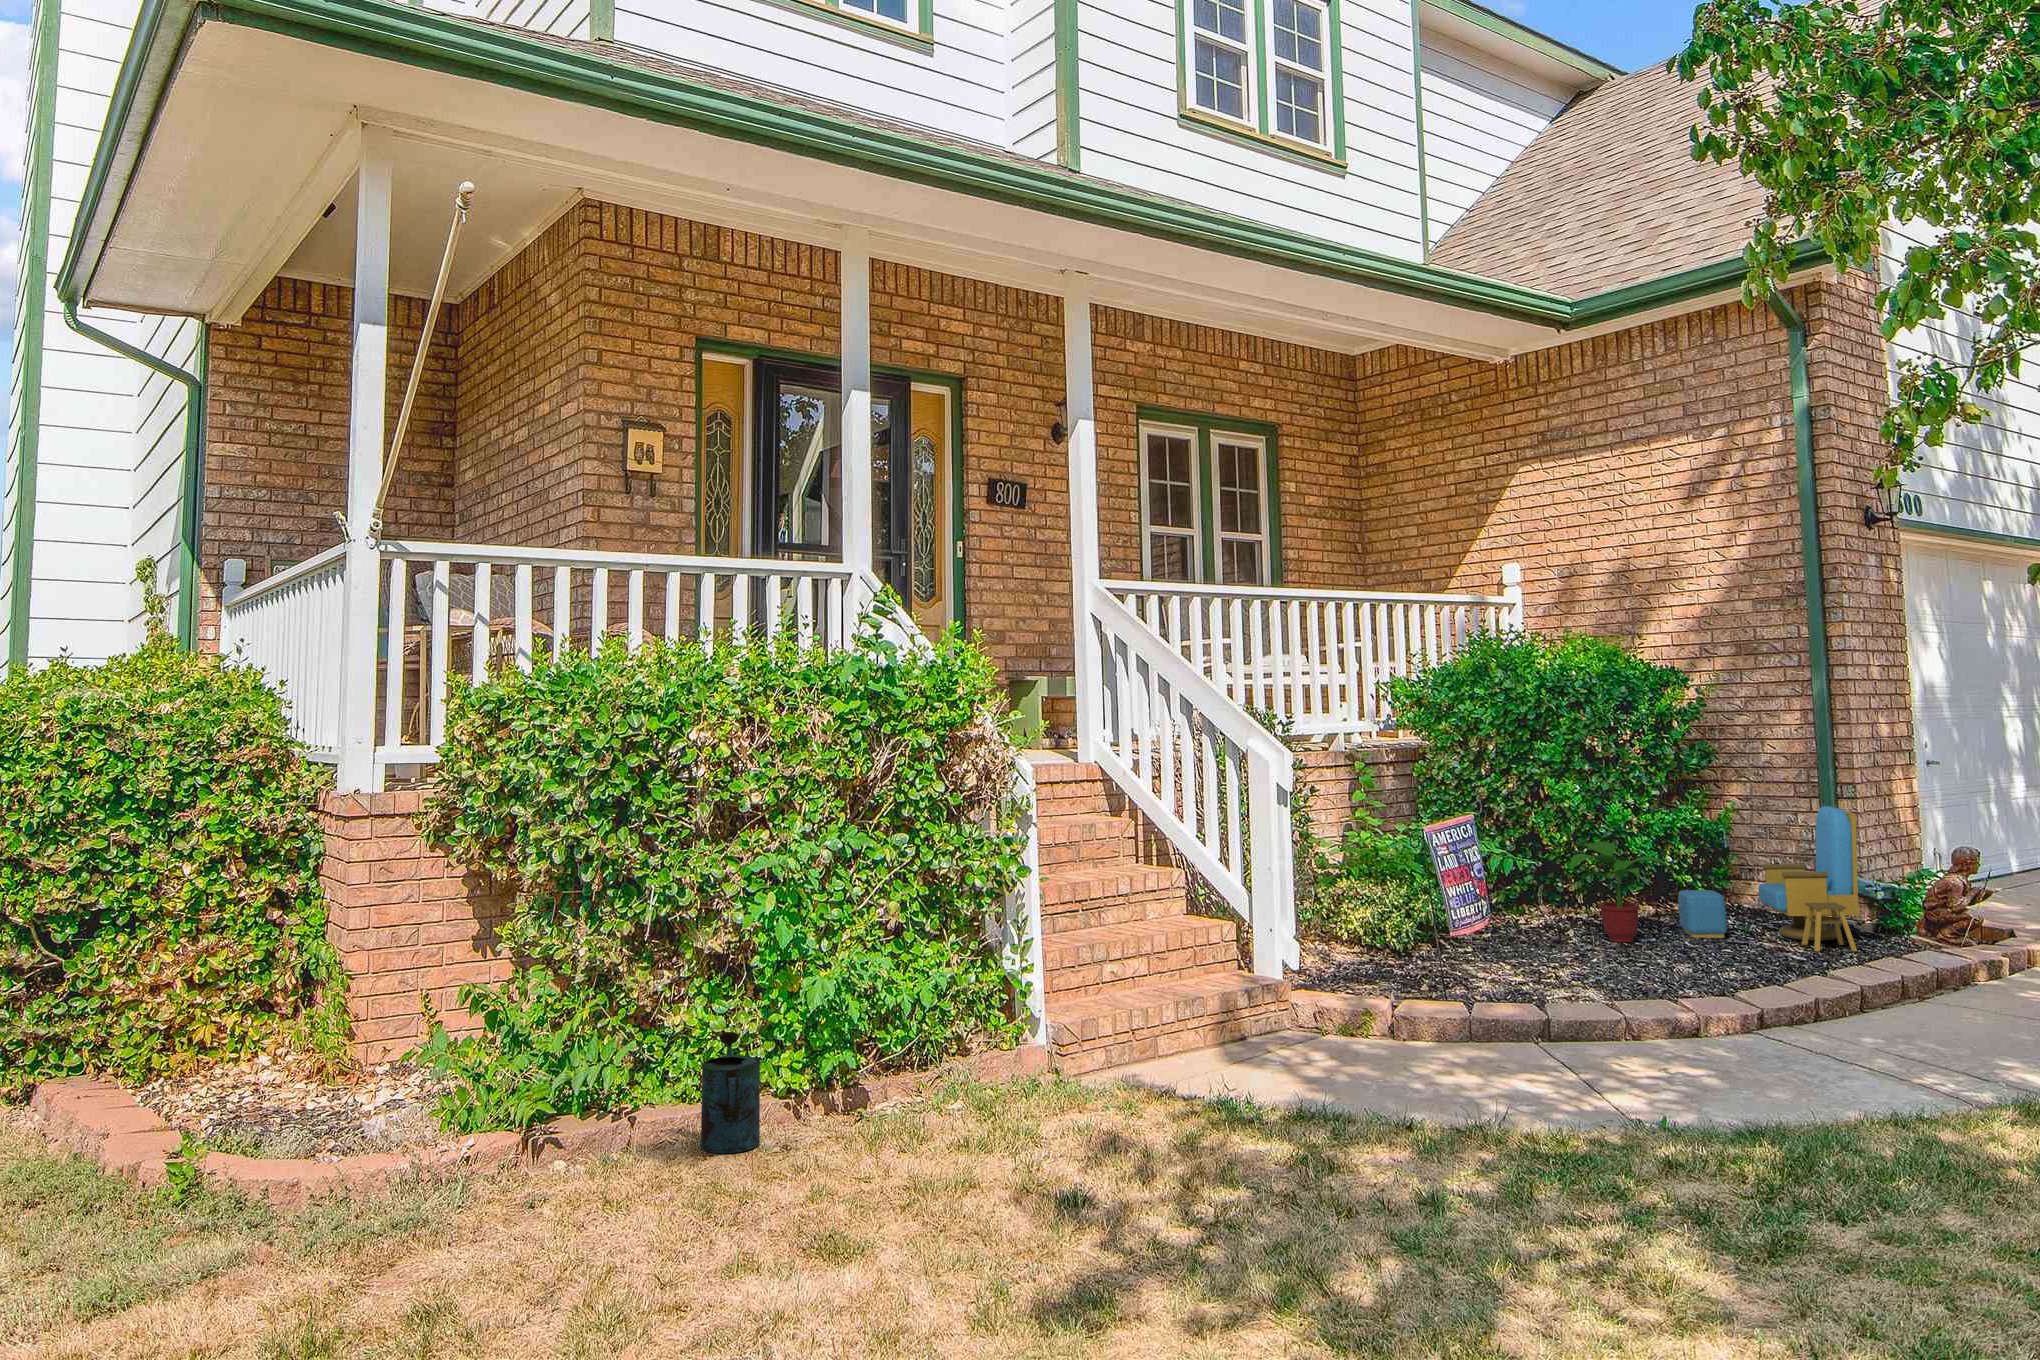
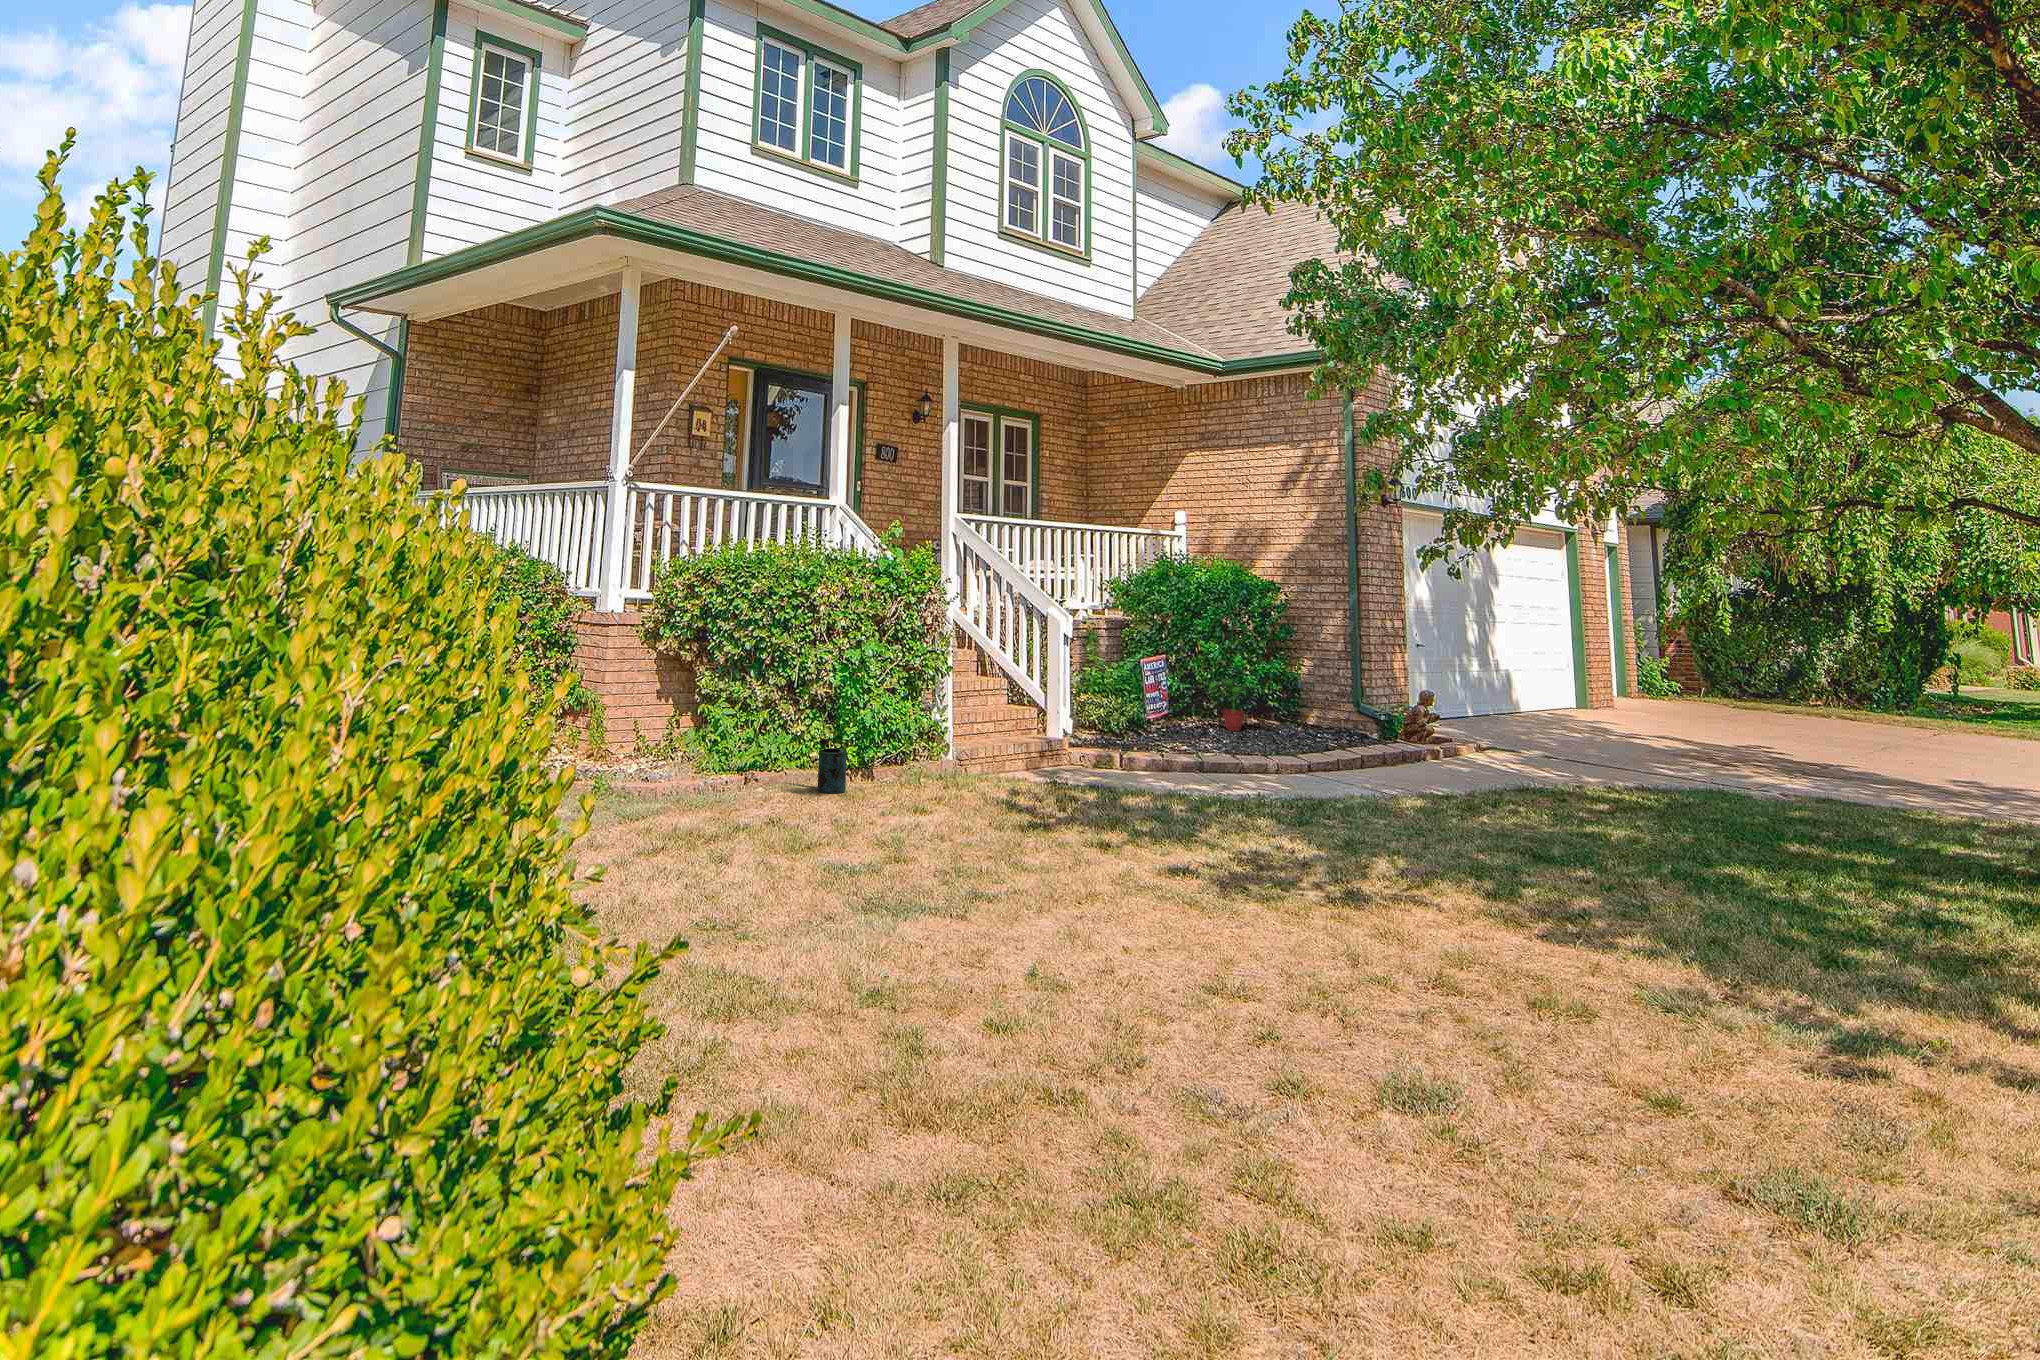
armchair: present [1678,806,1860,951] -> none [1265,661,1364,739]

